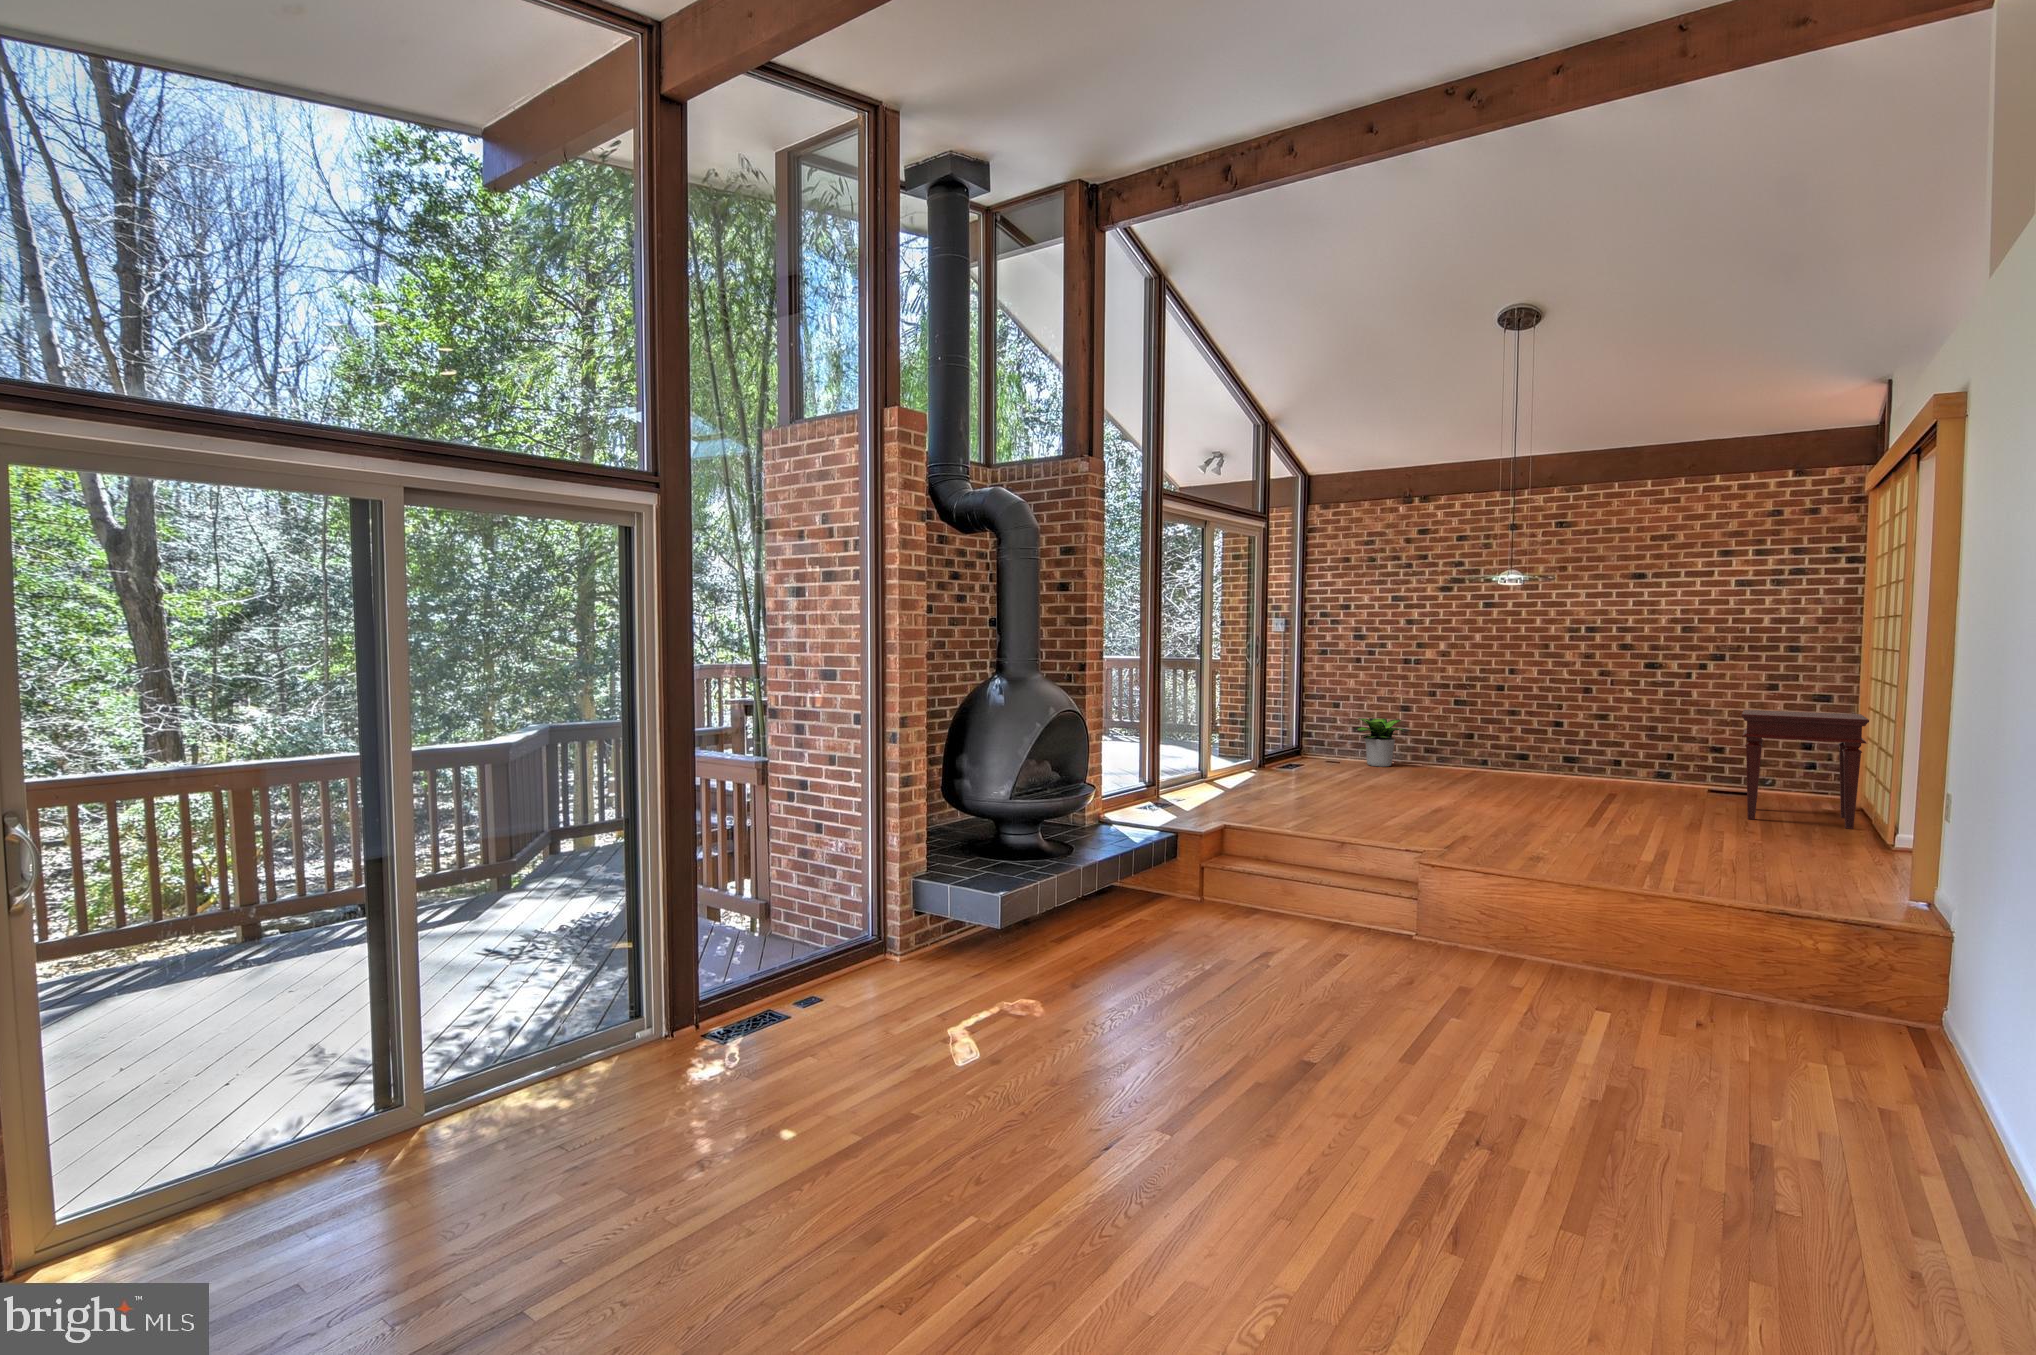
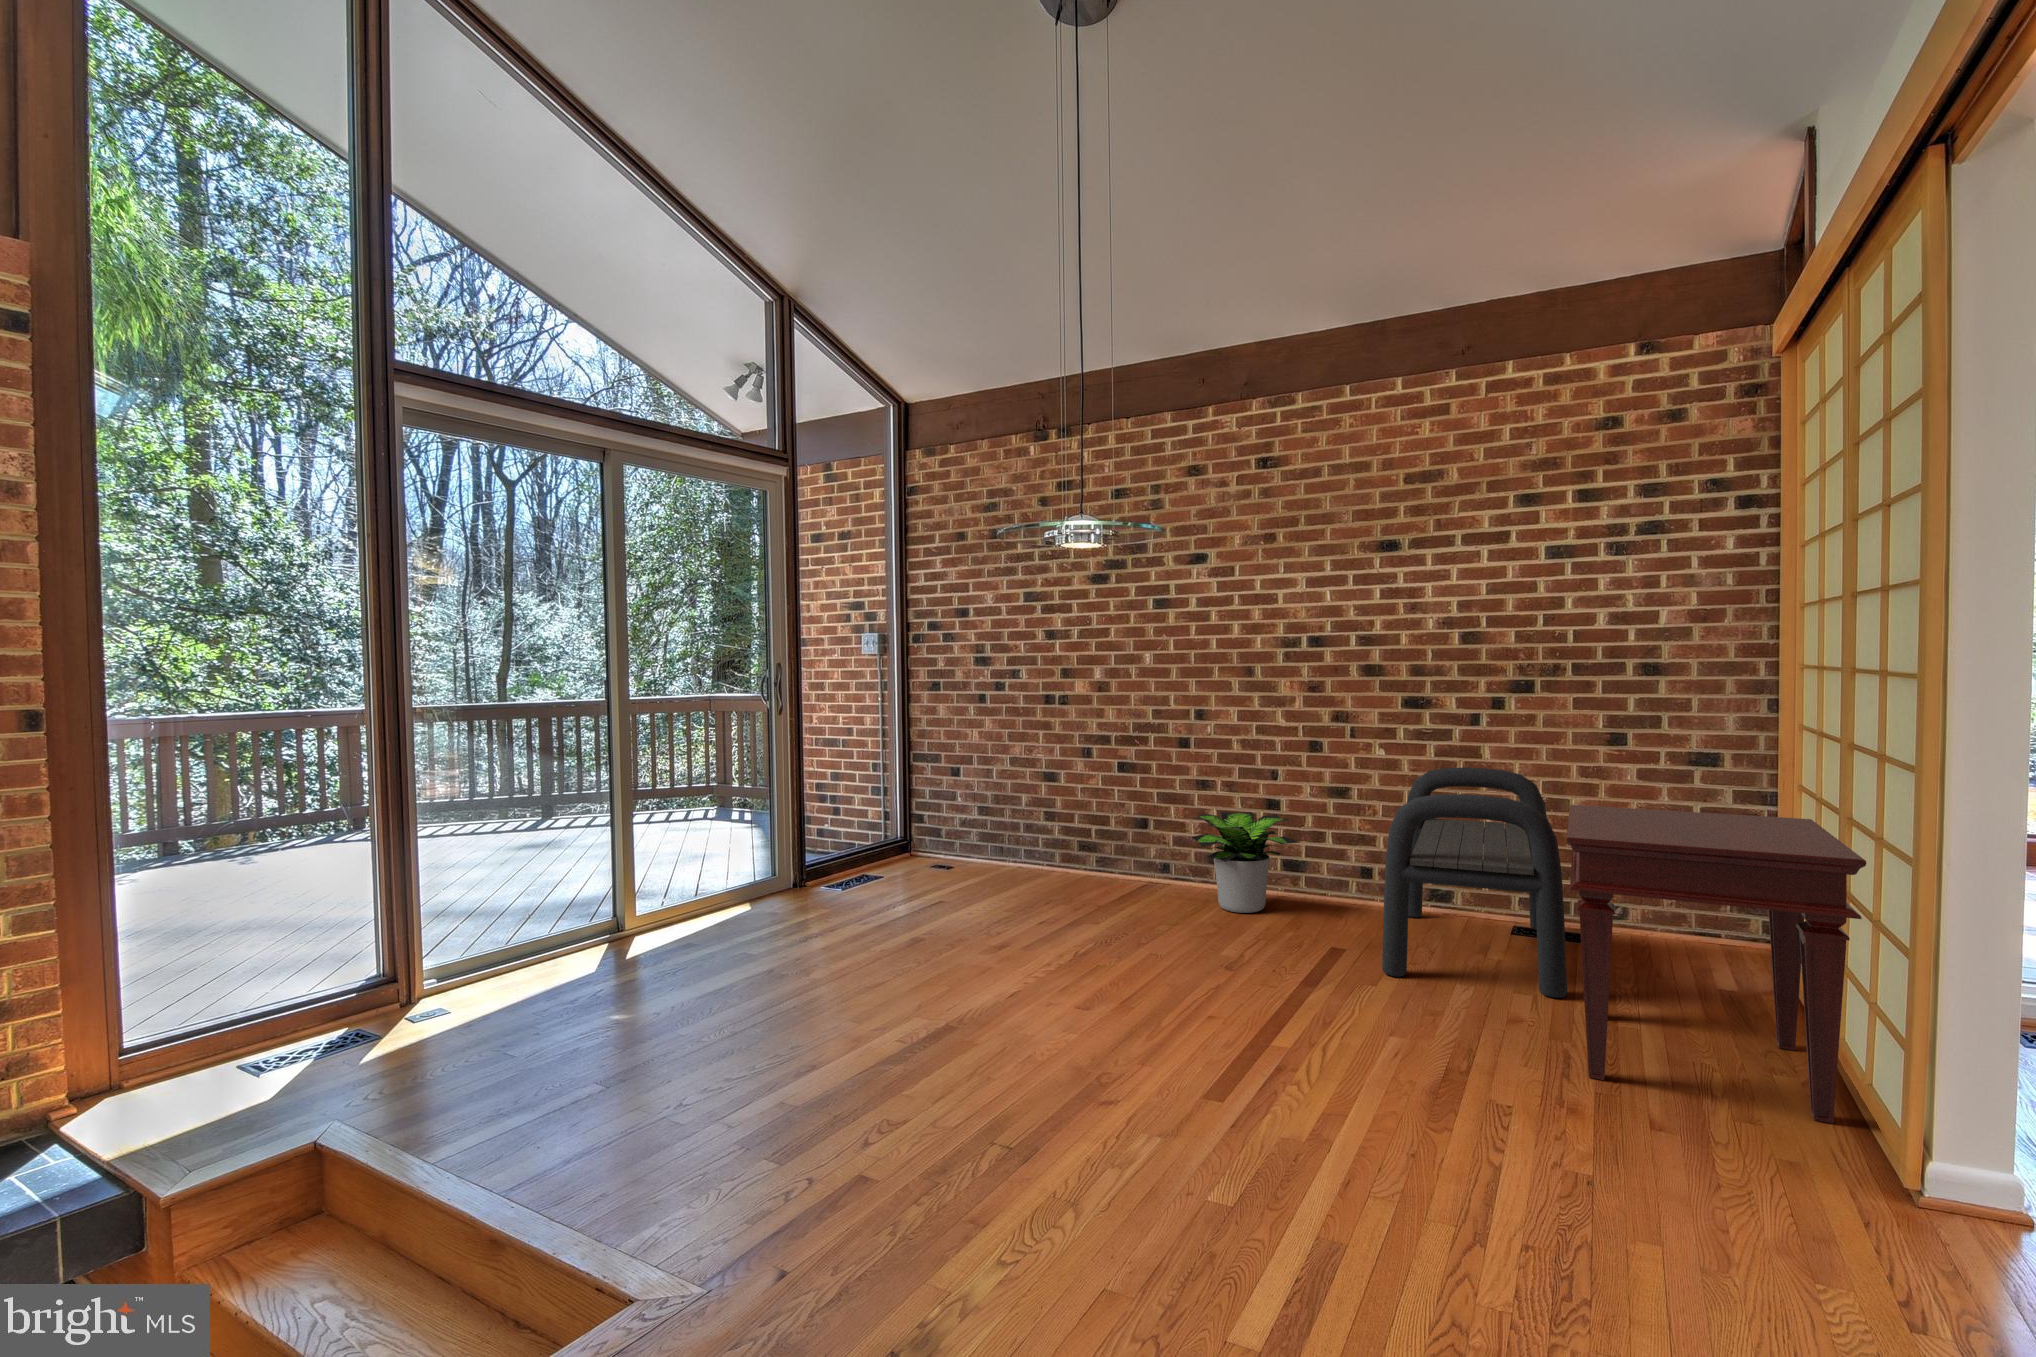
bench: none [1639,701,1739,805] -> present [1382,768,1567,998]
potted plant: present [1354,718,1409,767] -> present [1192,812,1300,913]

